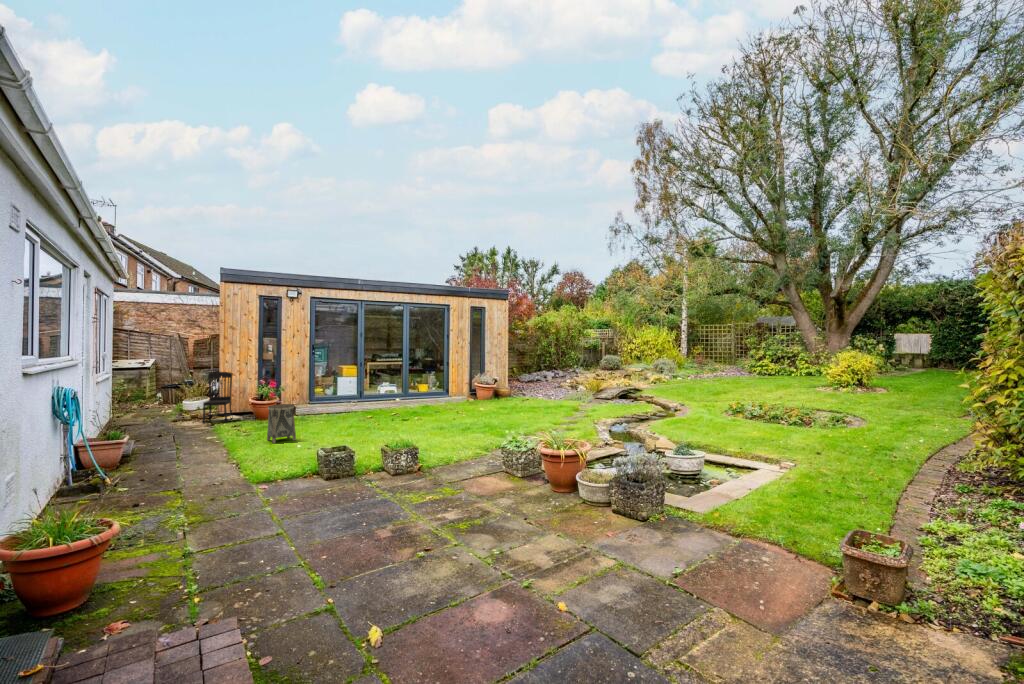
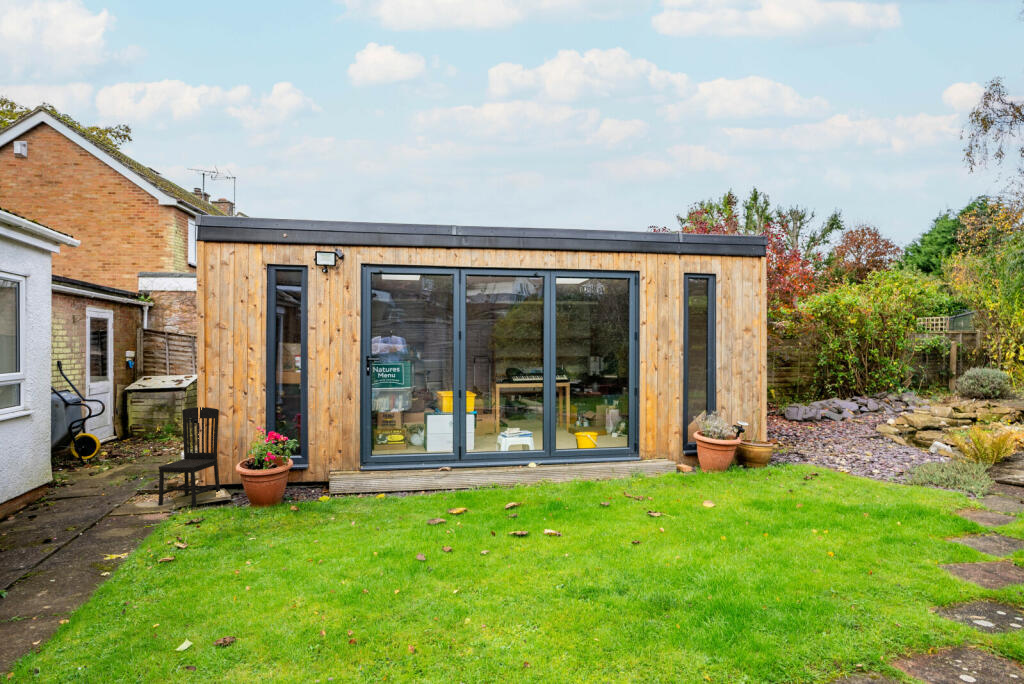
basket: present [267,404,296,443] -> none [66,533,159,662]

